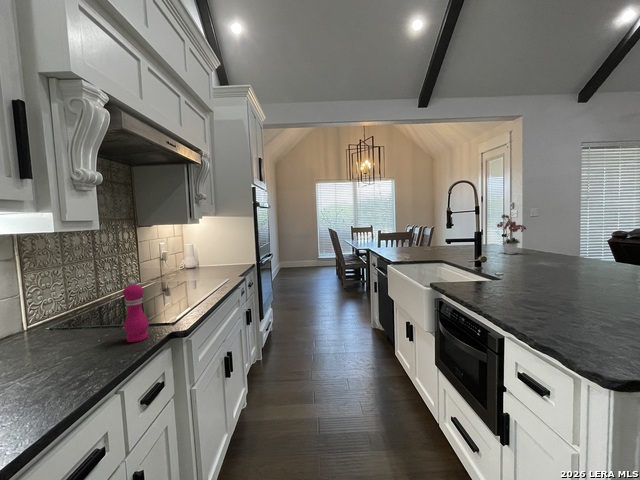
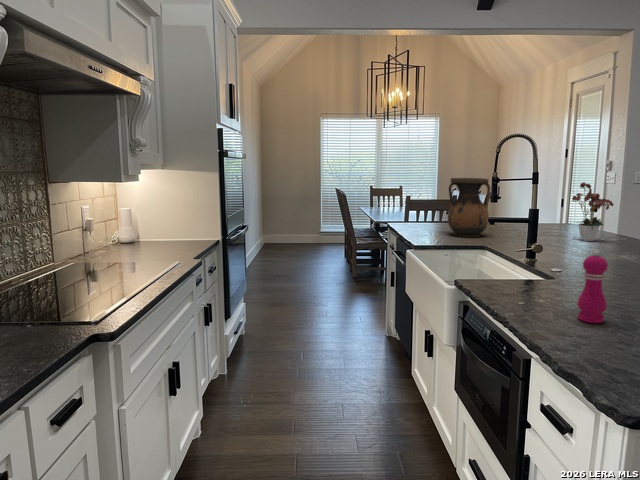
vase: none [412,215,441,255] -> present [448,178,490,237]
pepper mill: present [123,280,148,342] -> present [577,251,608,323]

